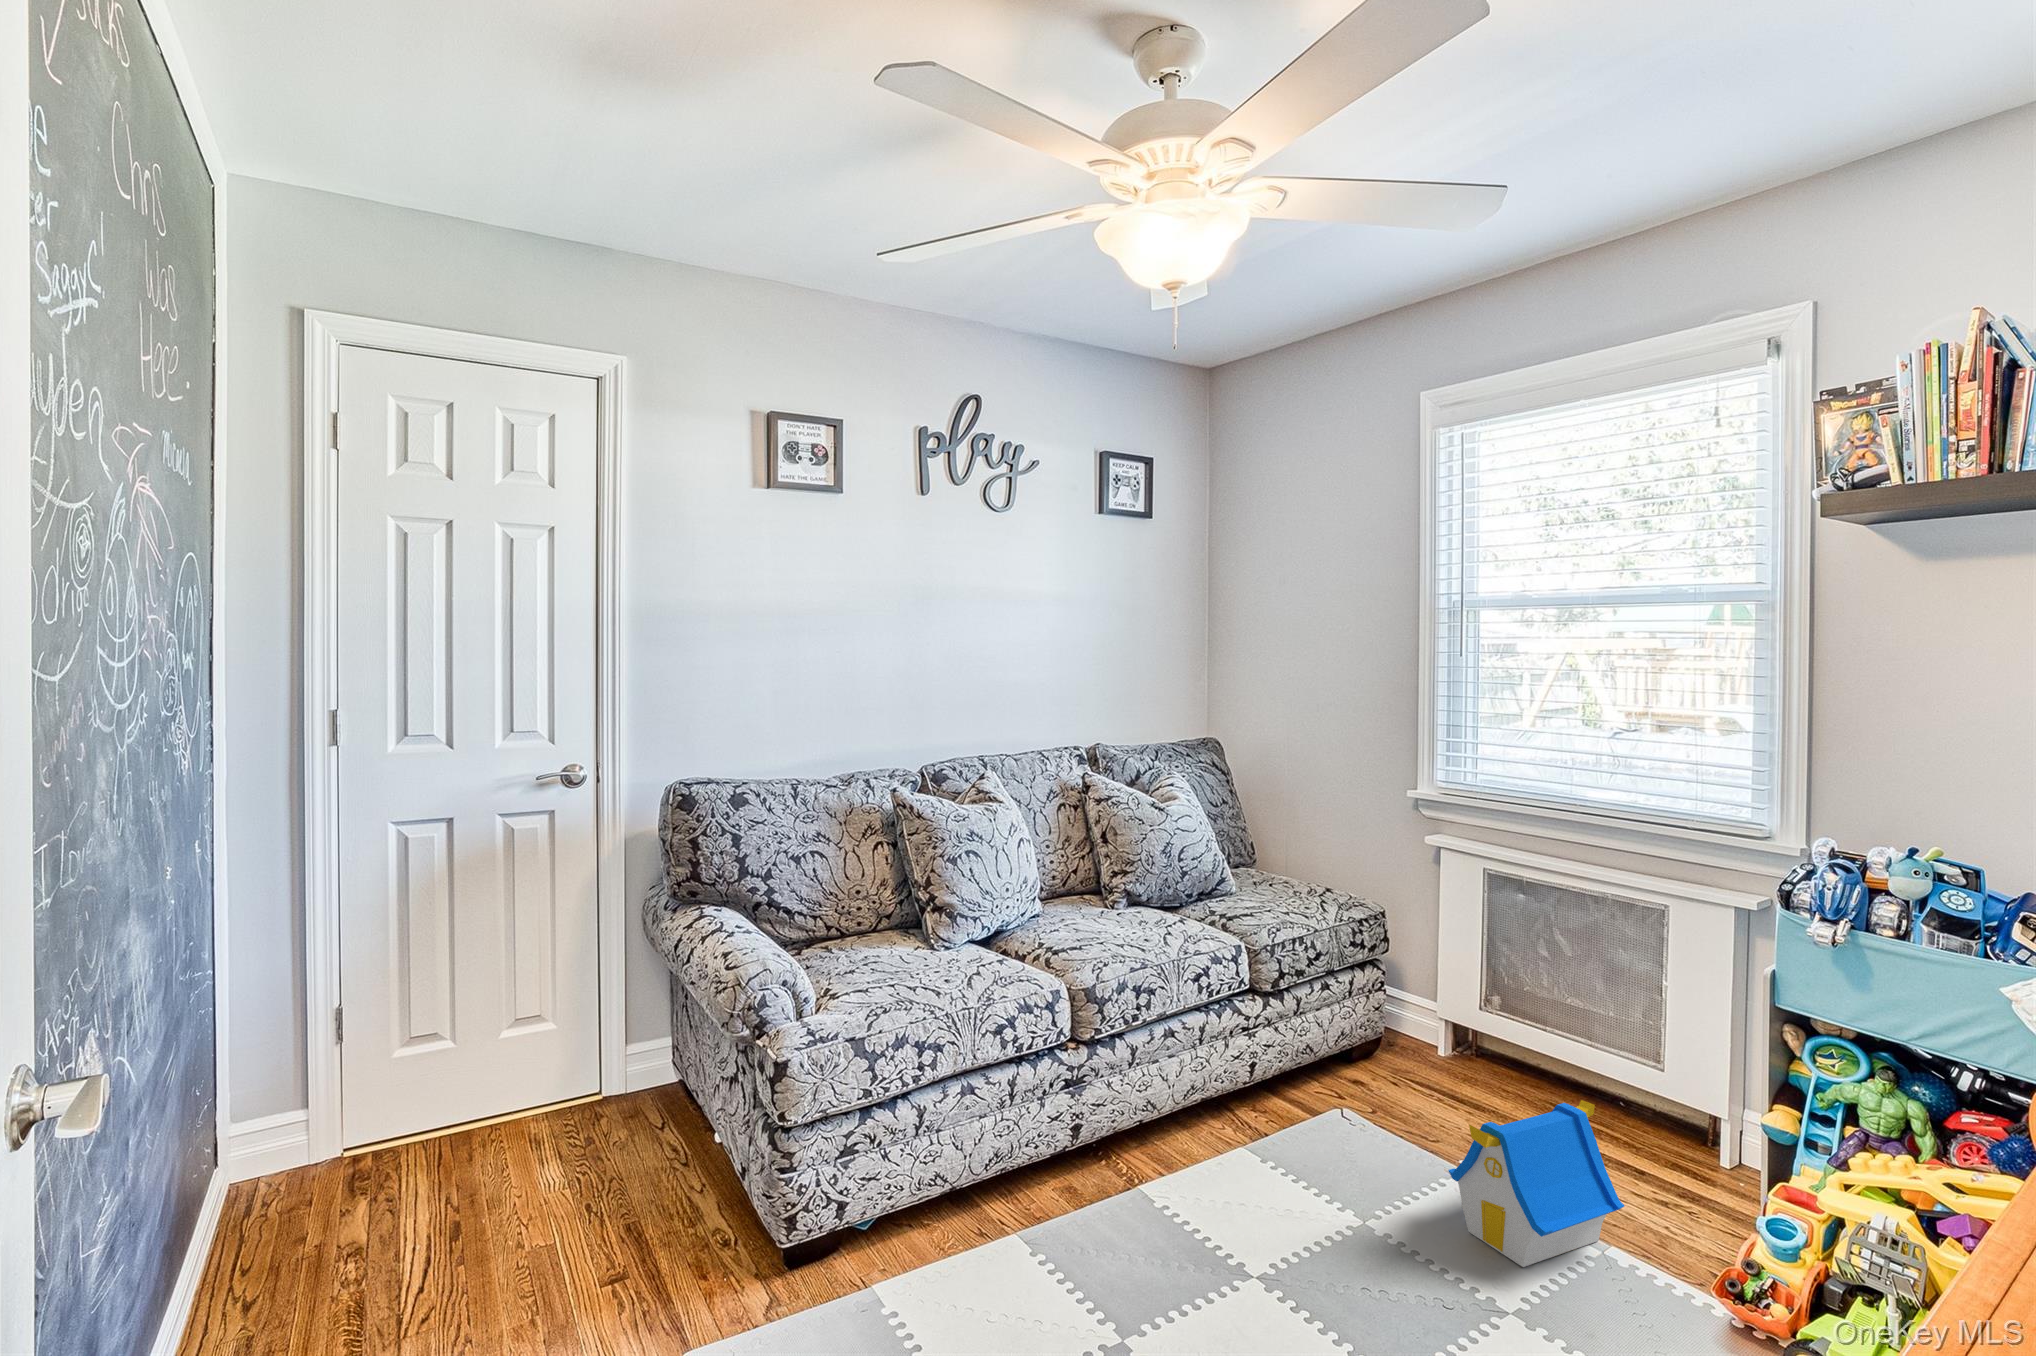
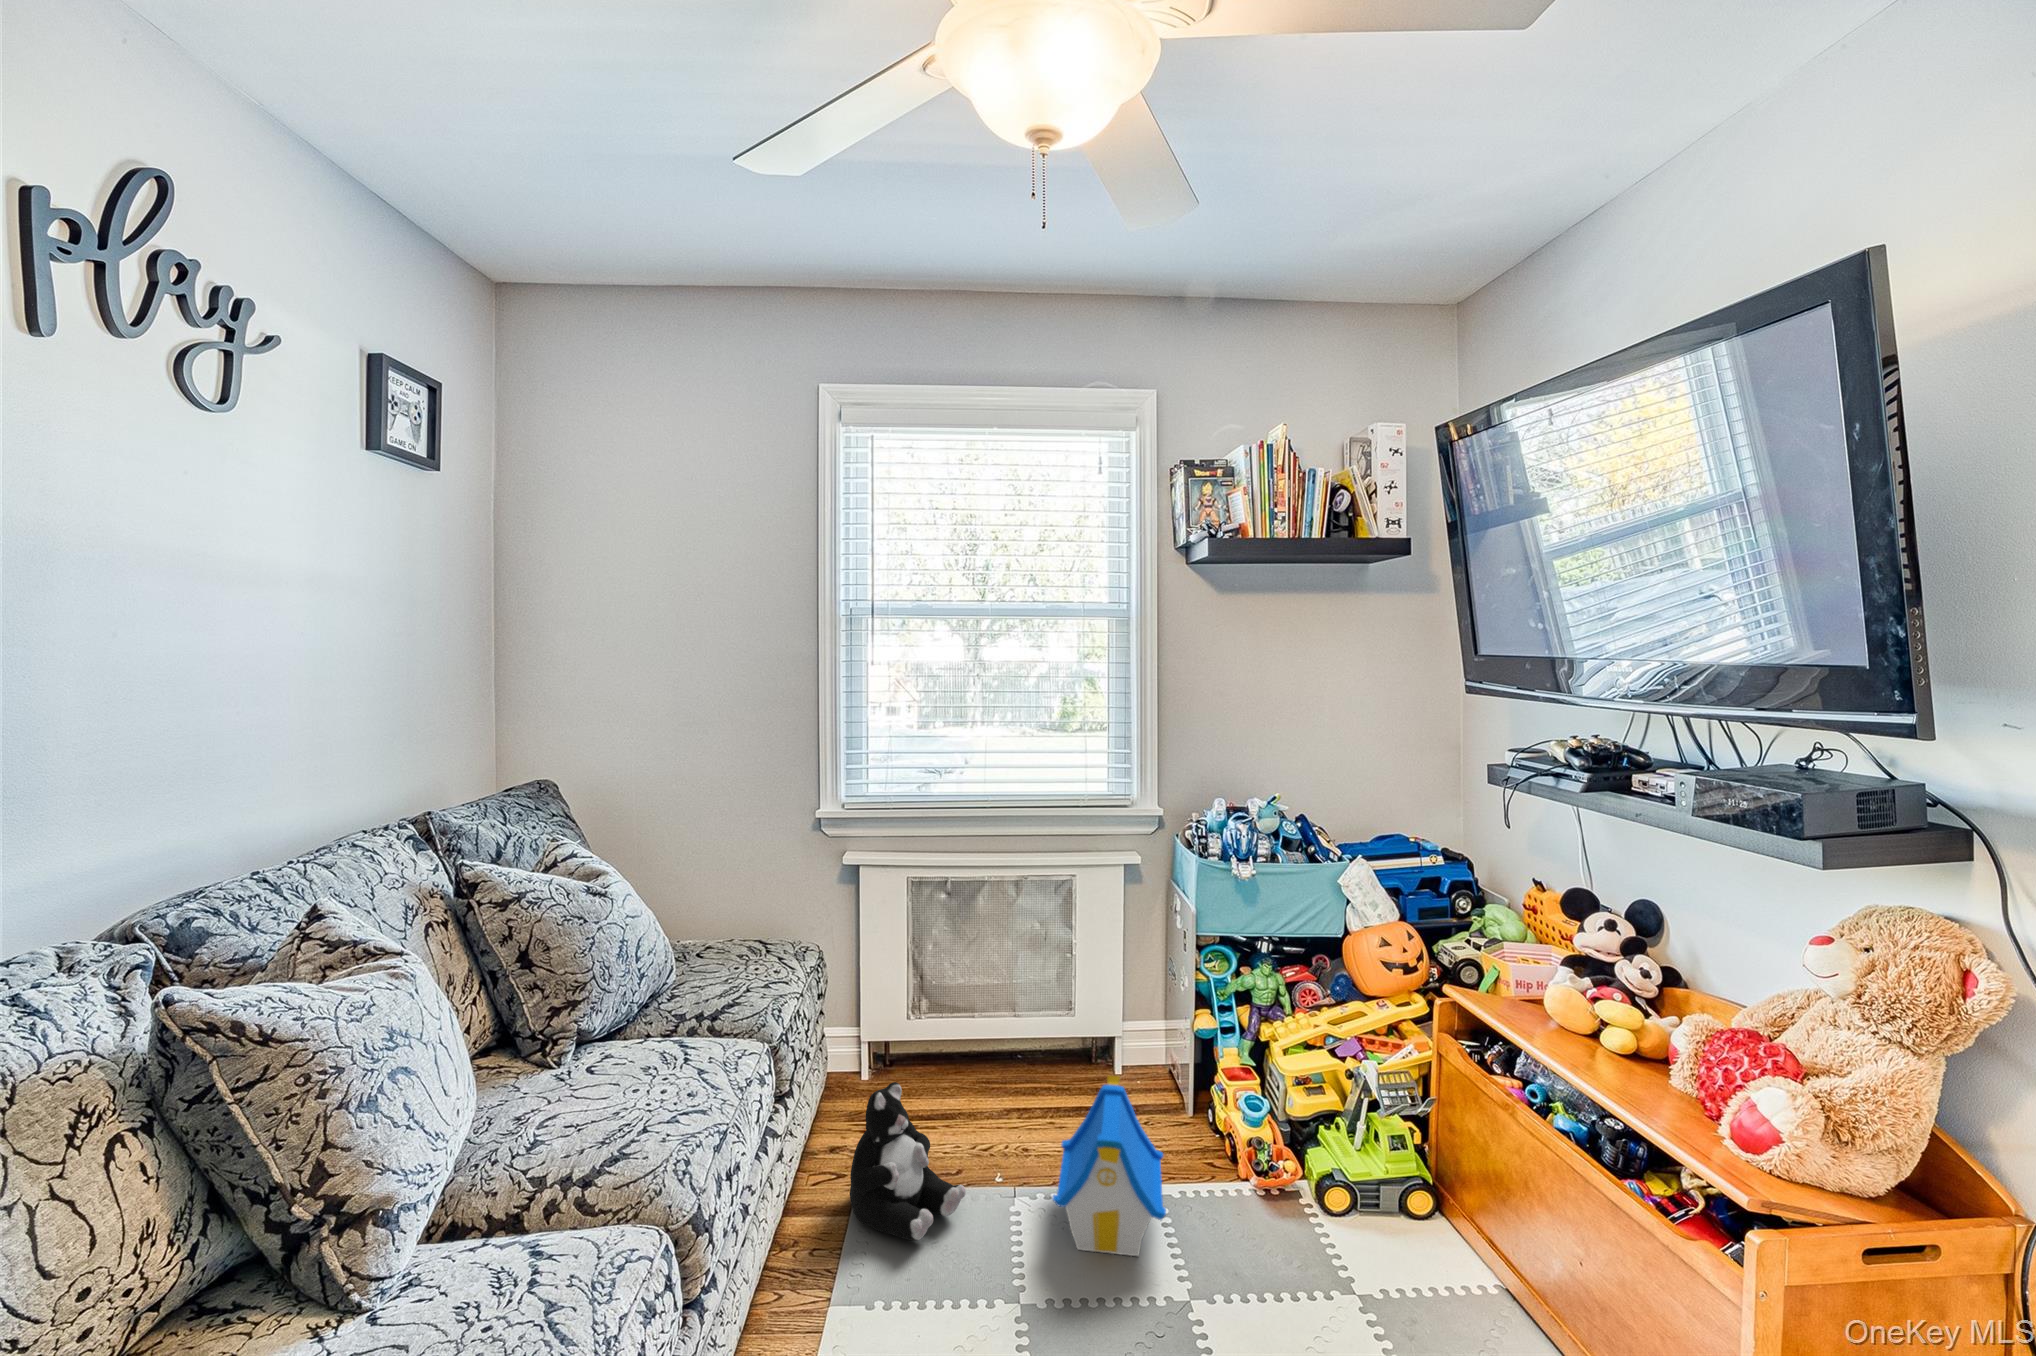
plush toy: none [1300,1020,1400,1154] -> present [850,1082,966,1240]

